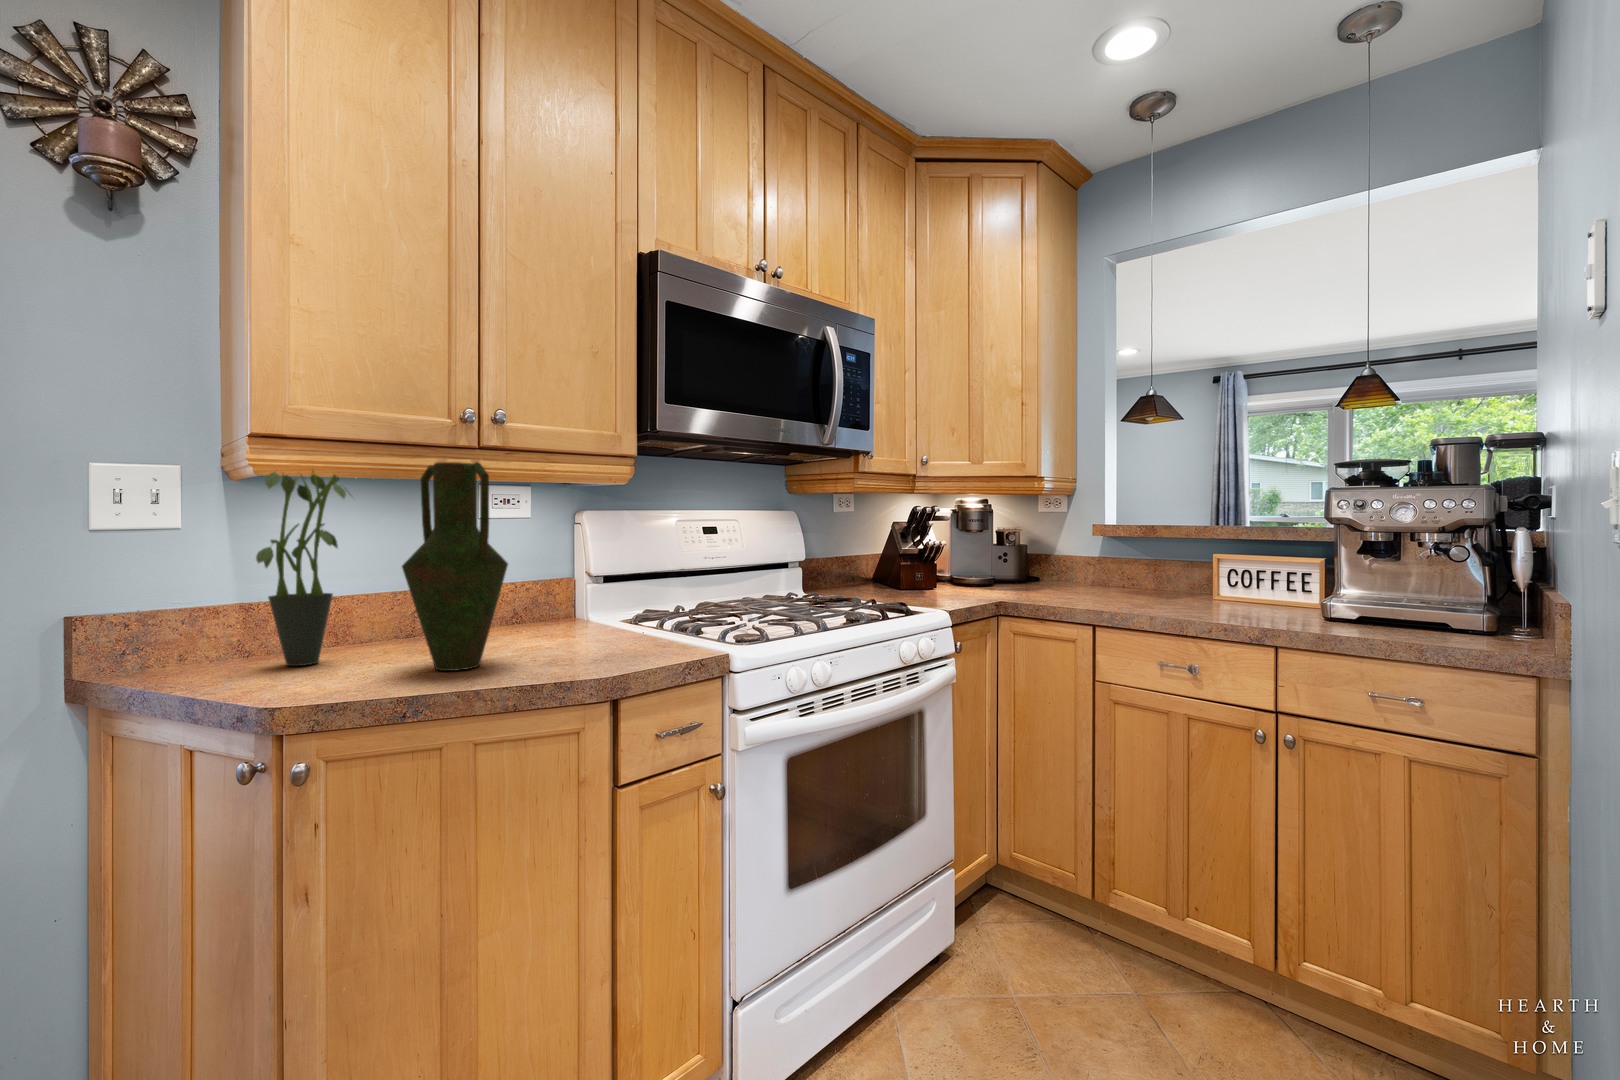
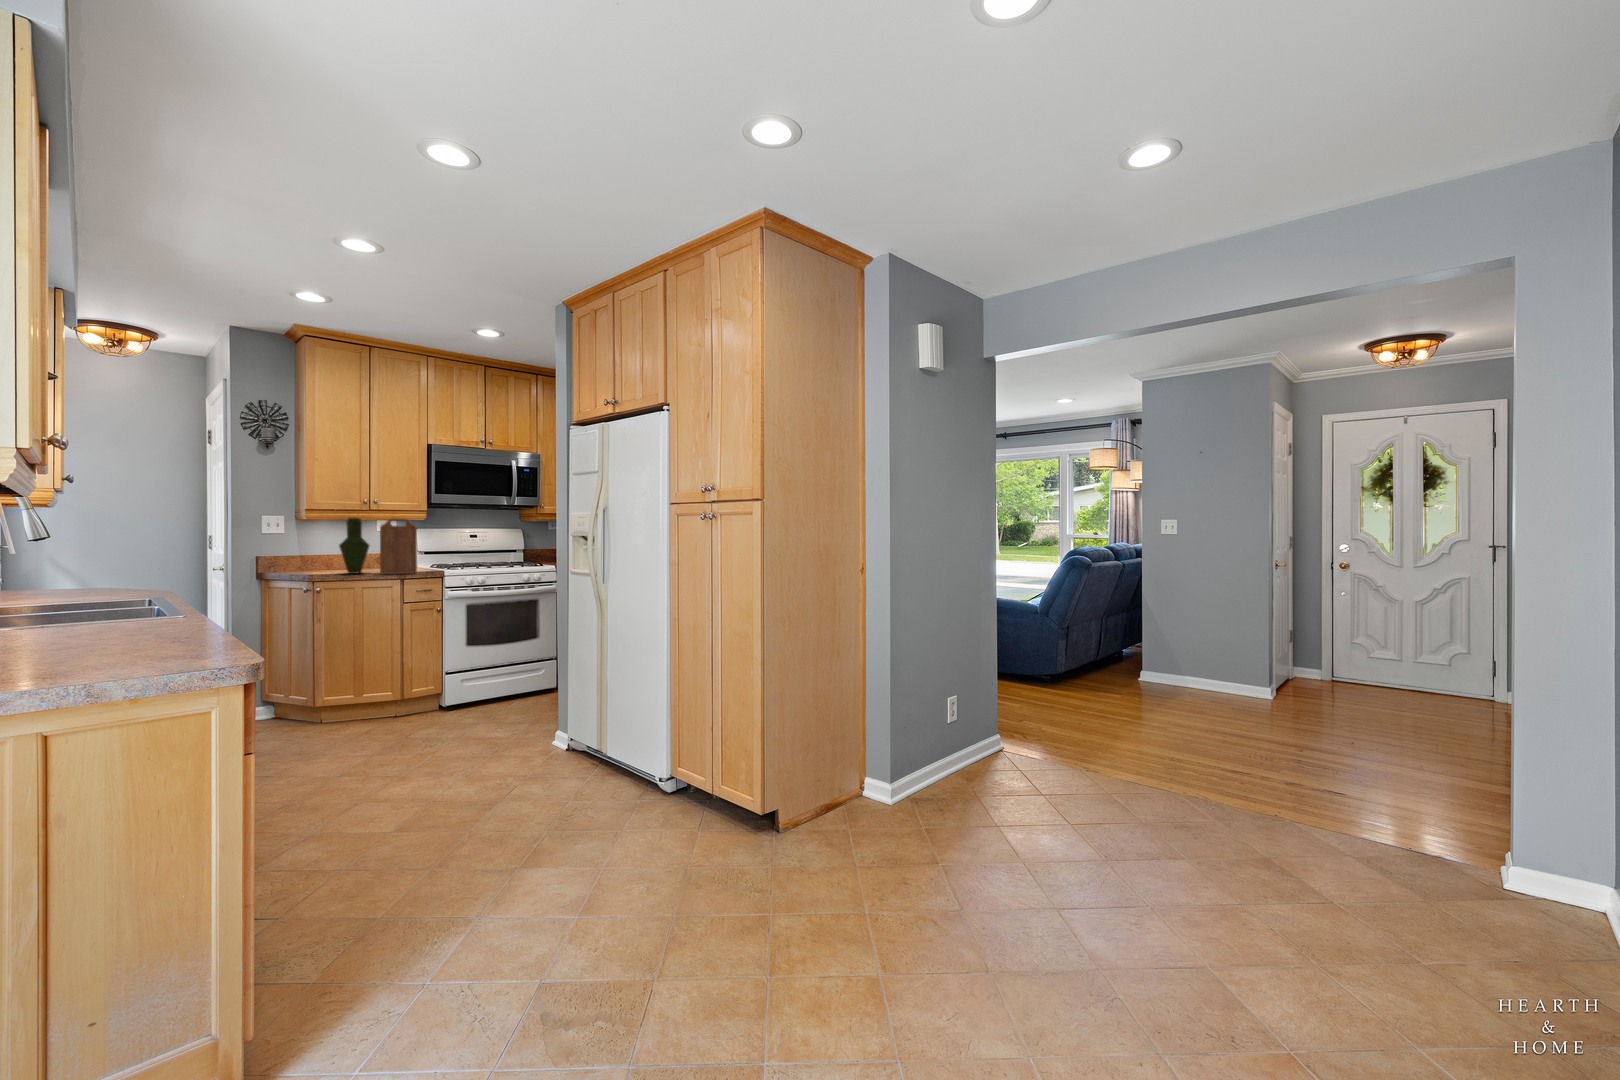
cutting board: none [552,465,669,666] -> present [380,518,417,574]
potted plant: present [256,470,346,666] -> none [302,517,330,572]

